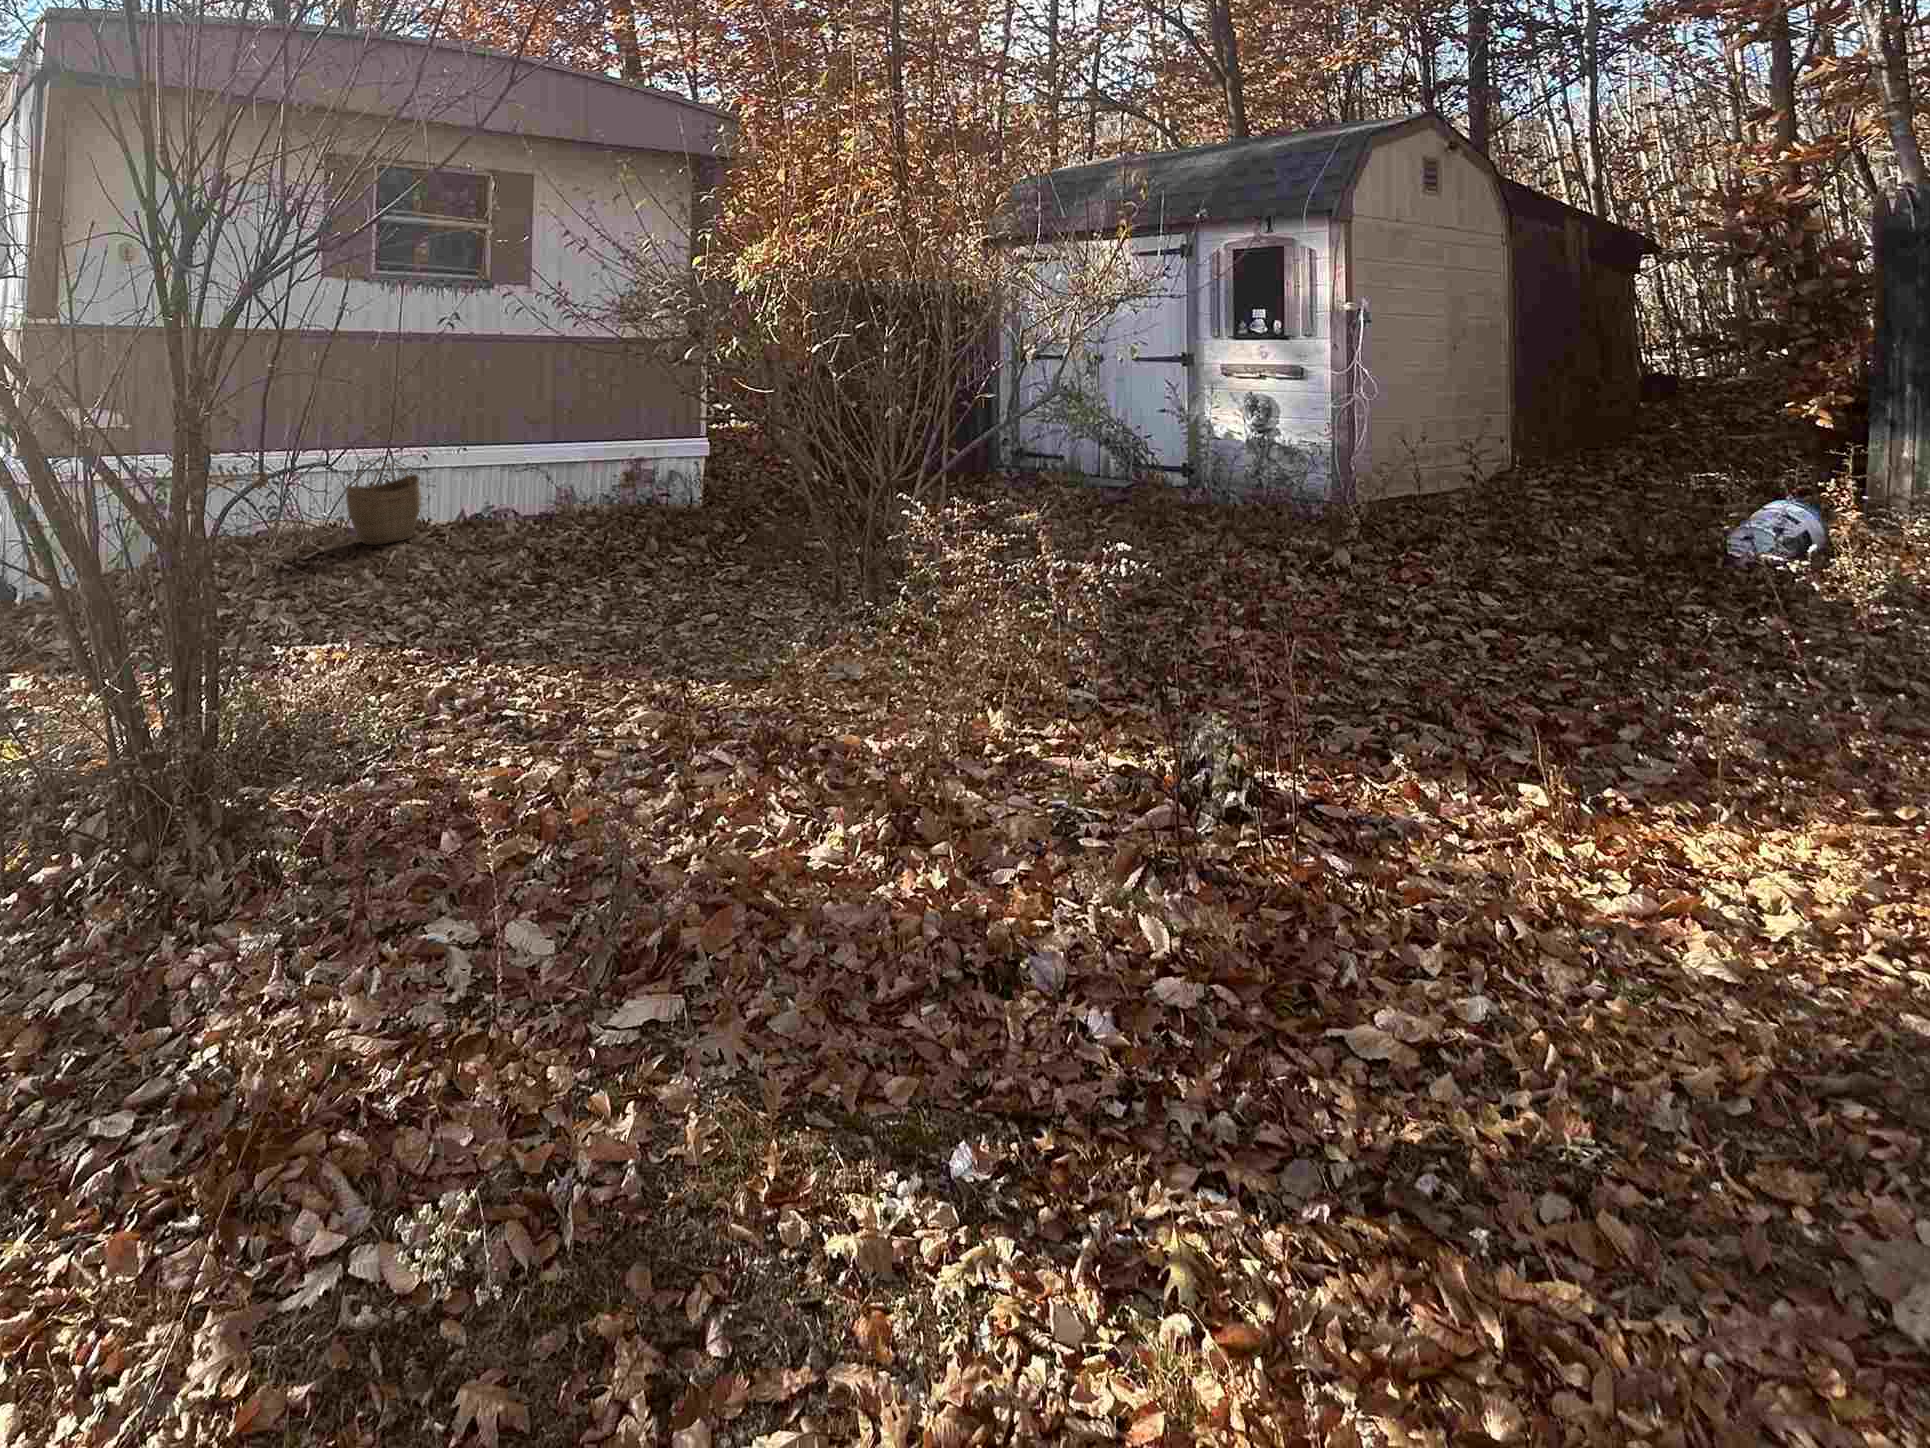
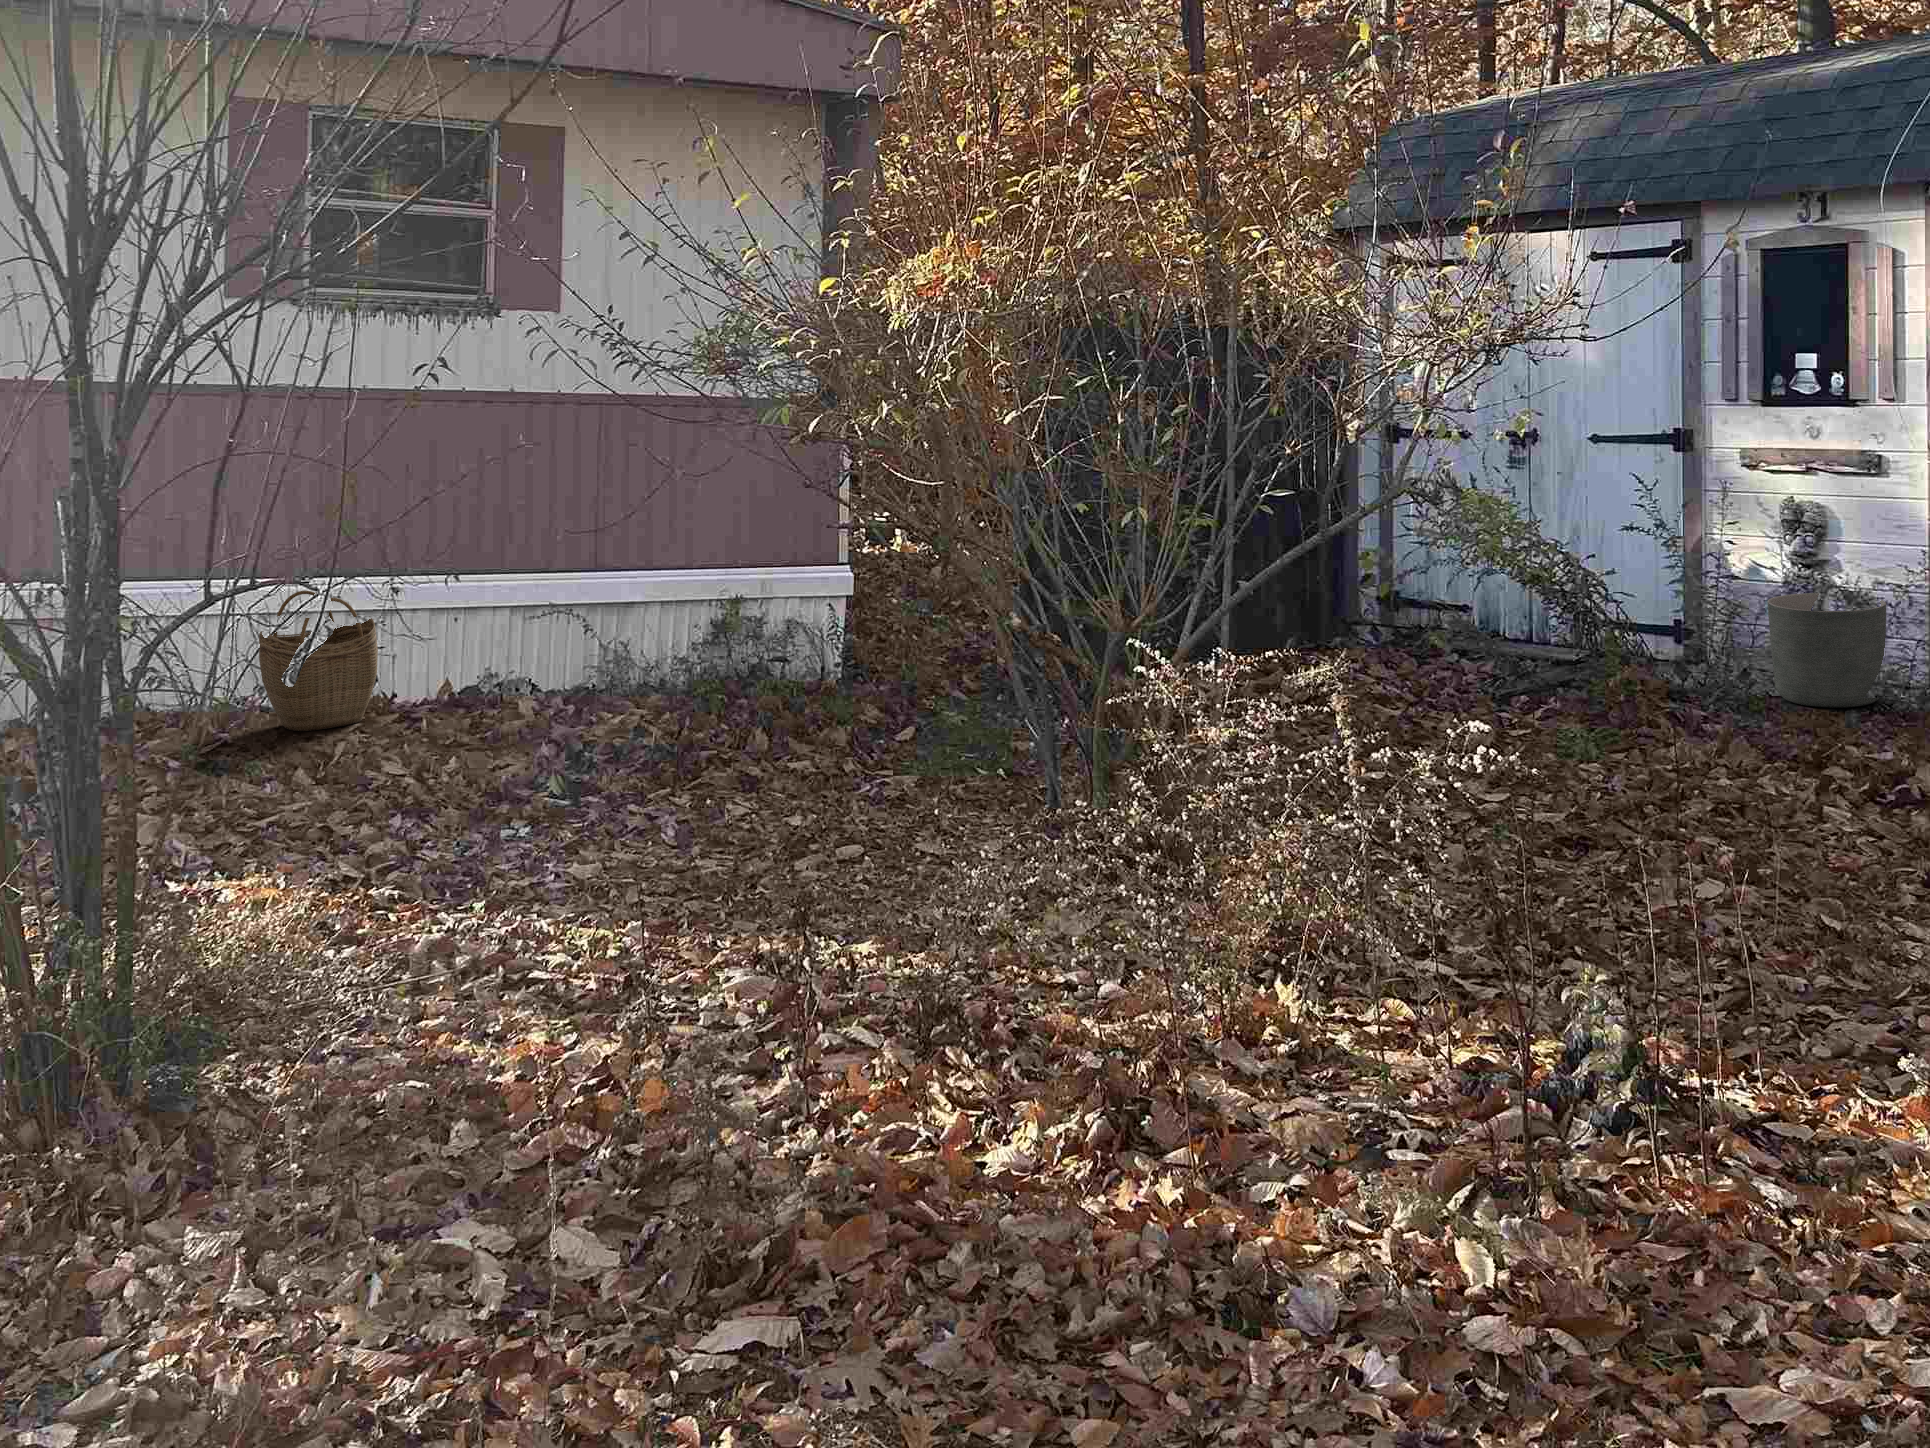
planter: none [1241,449,1309,516] -> present [1767,593,1886,708]

